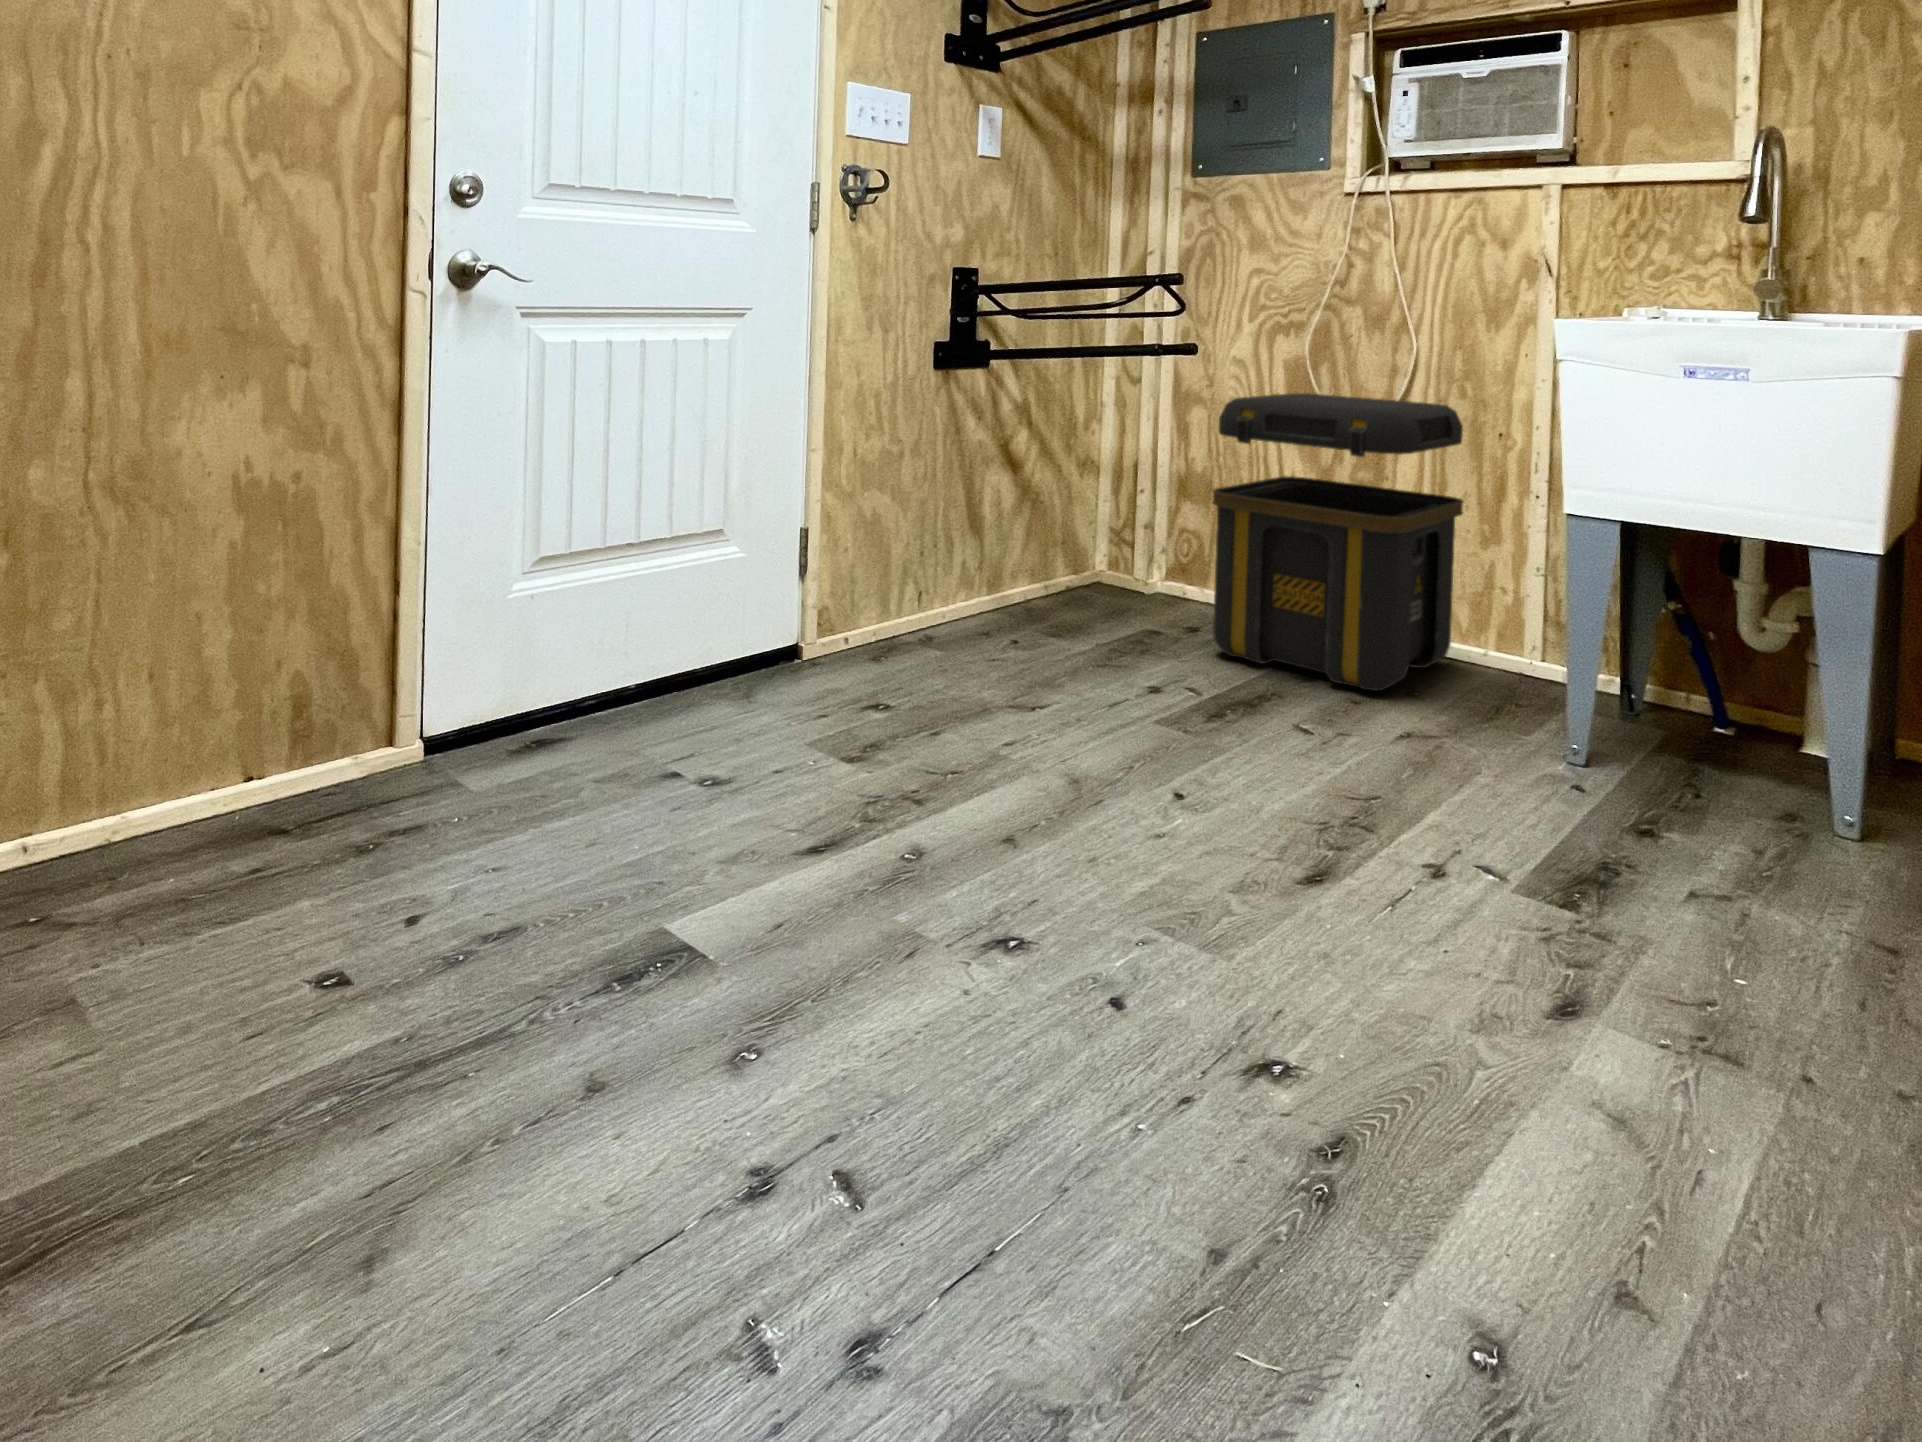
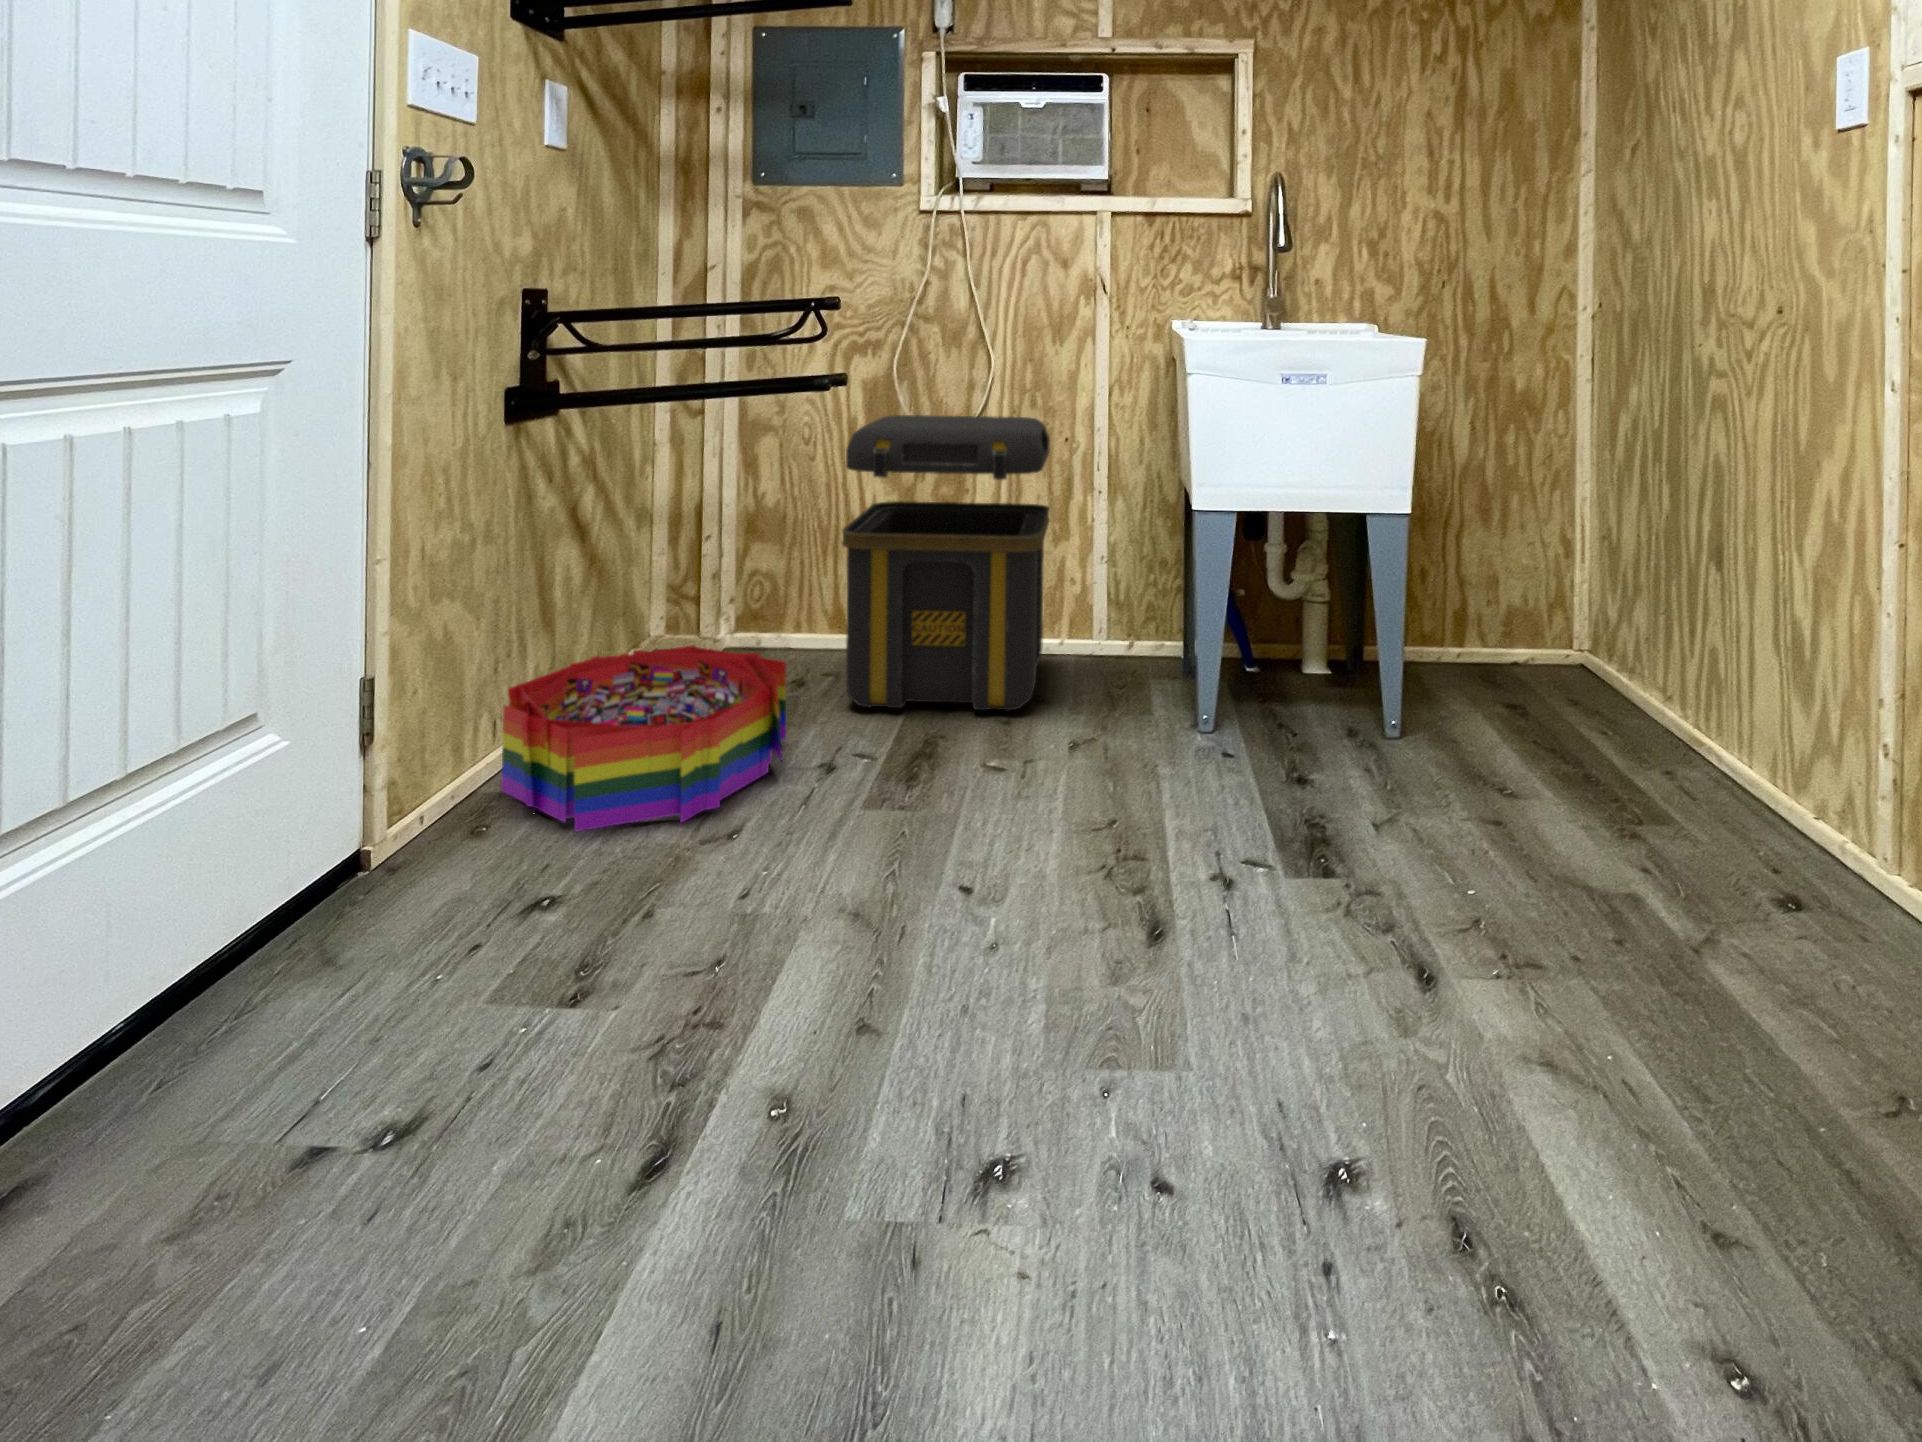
storage bin: none [914,561,1135,690] -> present [501,645,786,831]

